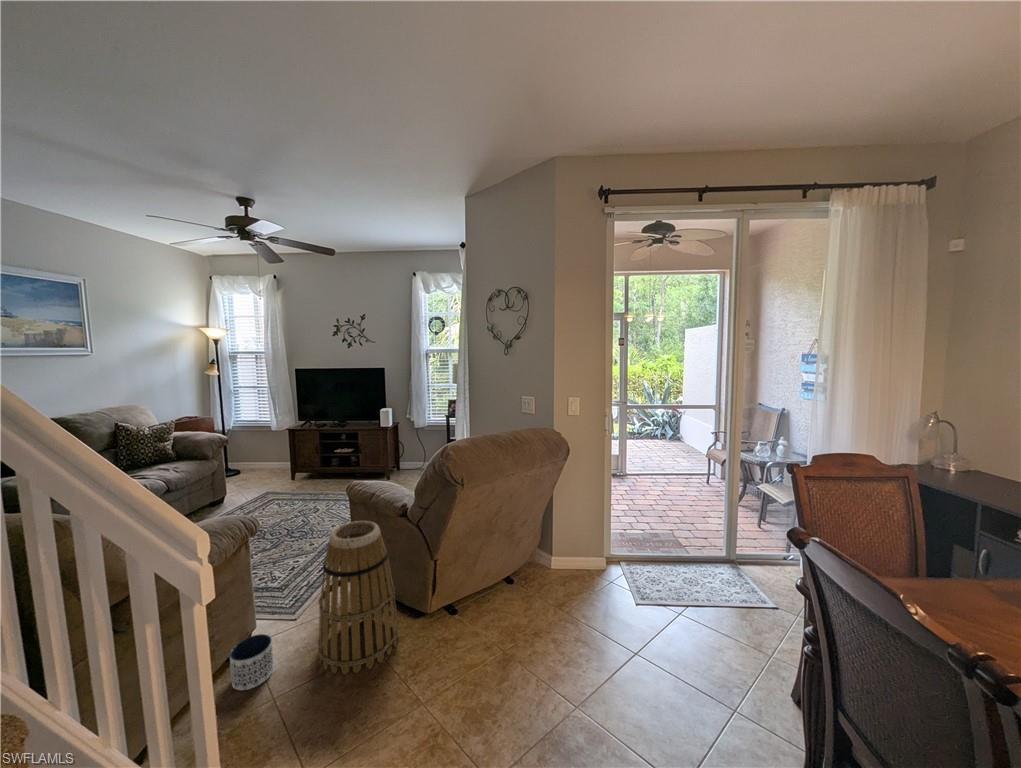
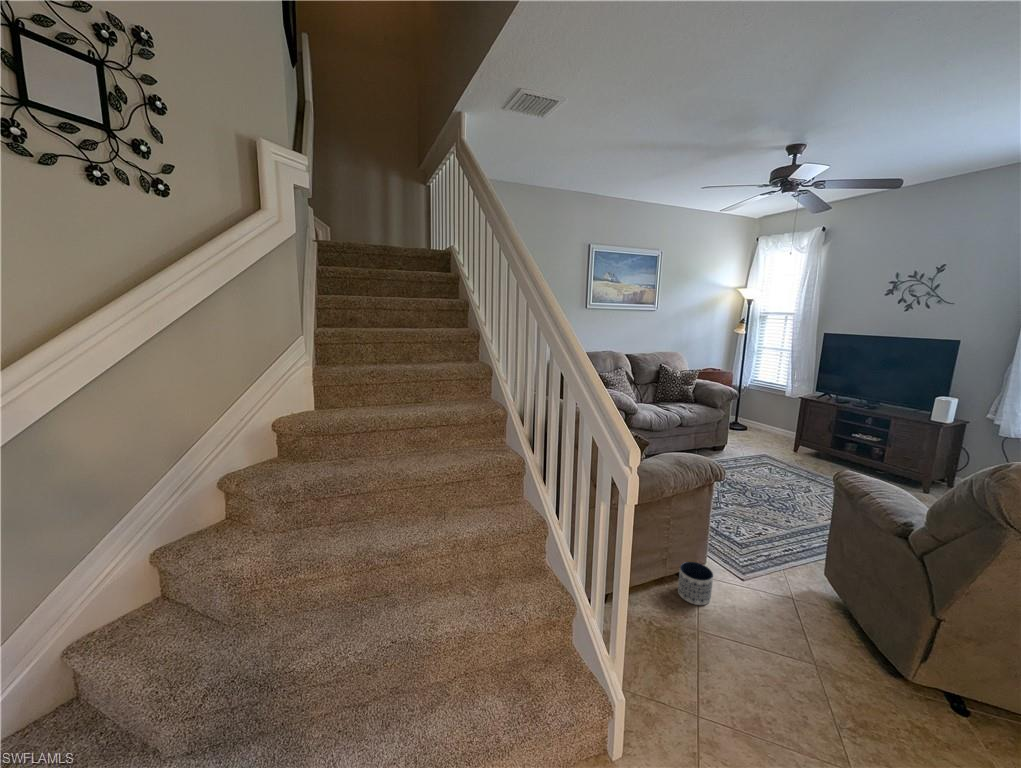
basket: present [318,521,399,675] -> none [750,509,856,679]

